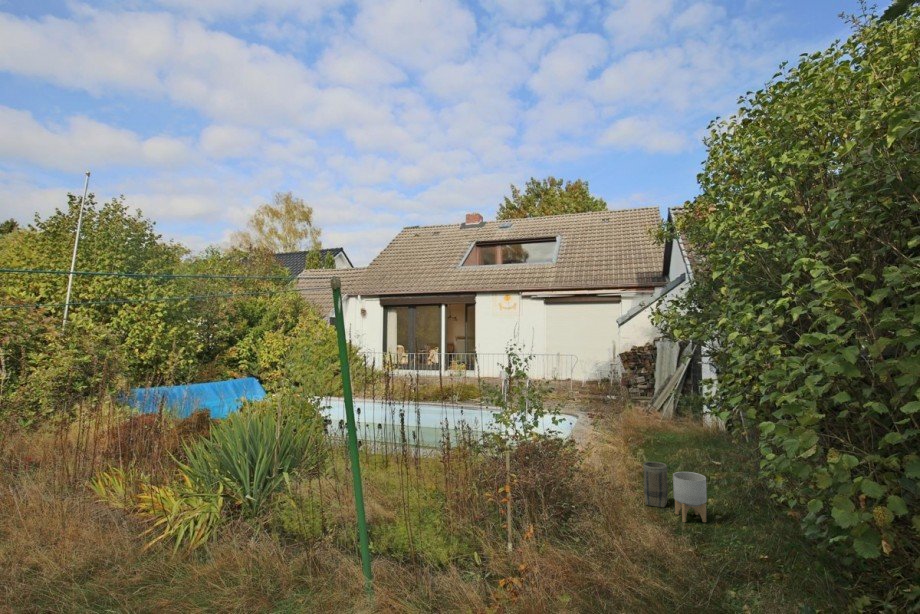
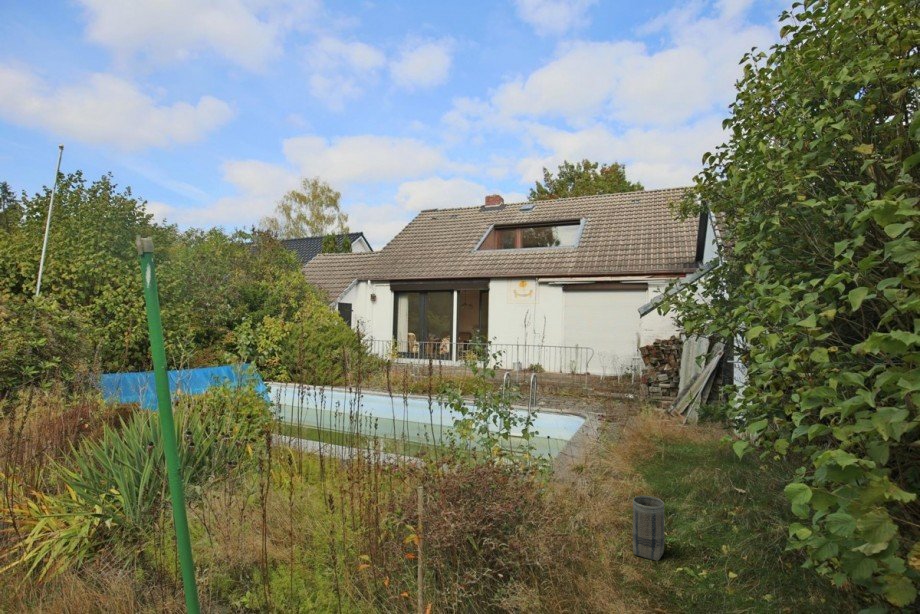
planter: present [673,472,707,522] -> none [669,516,715,592]

